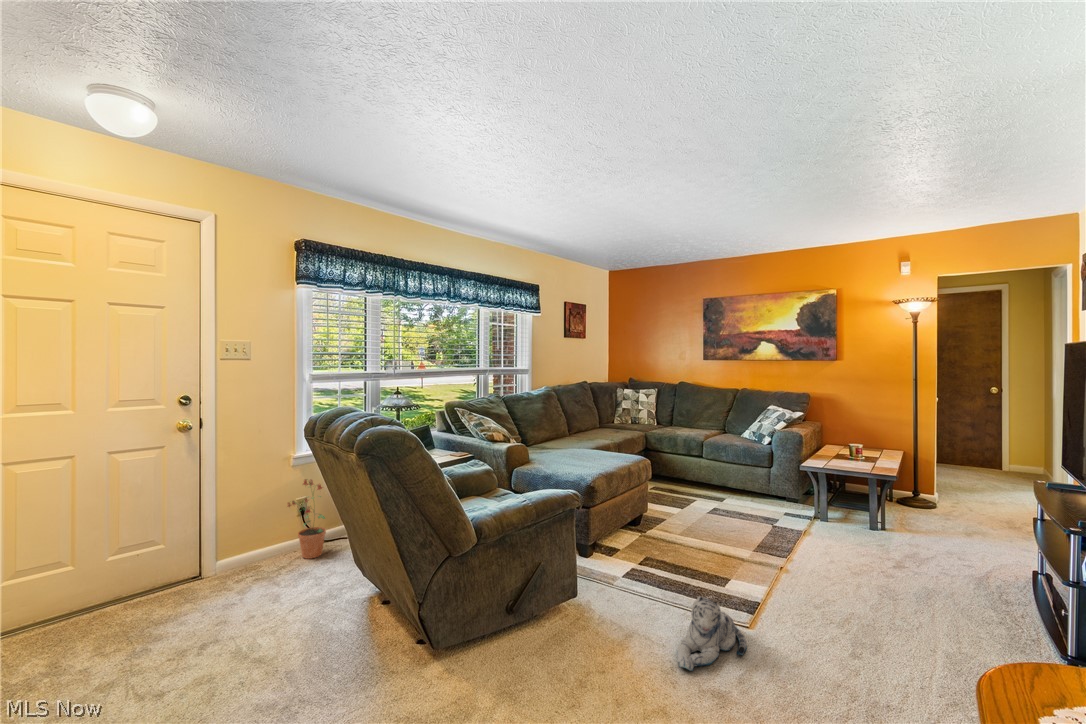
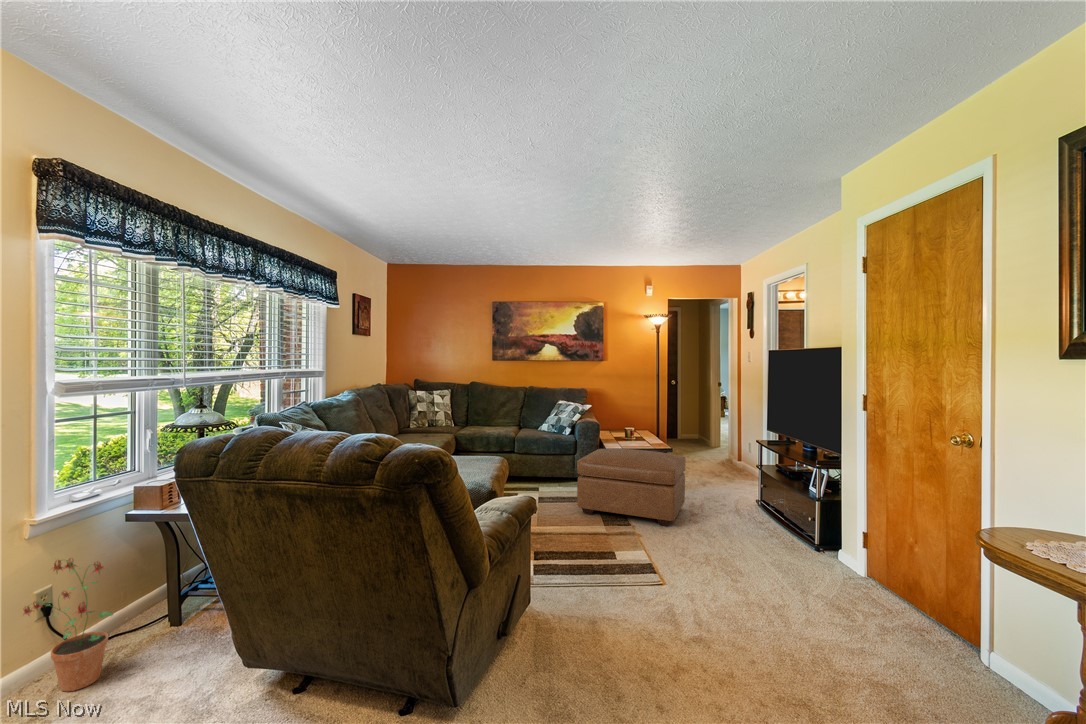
ottoman: none [739,463,899,569] -> present [577,448,686,526]
plush toy: present [677,597,747,671] -> none [632,571,680,638]

